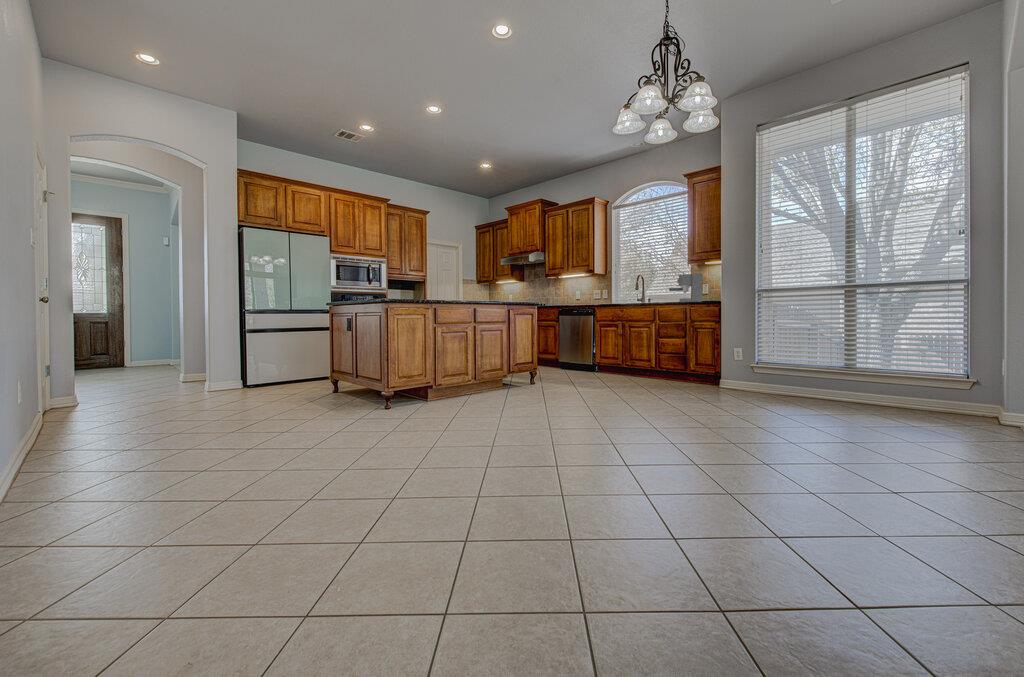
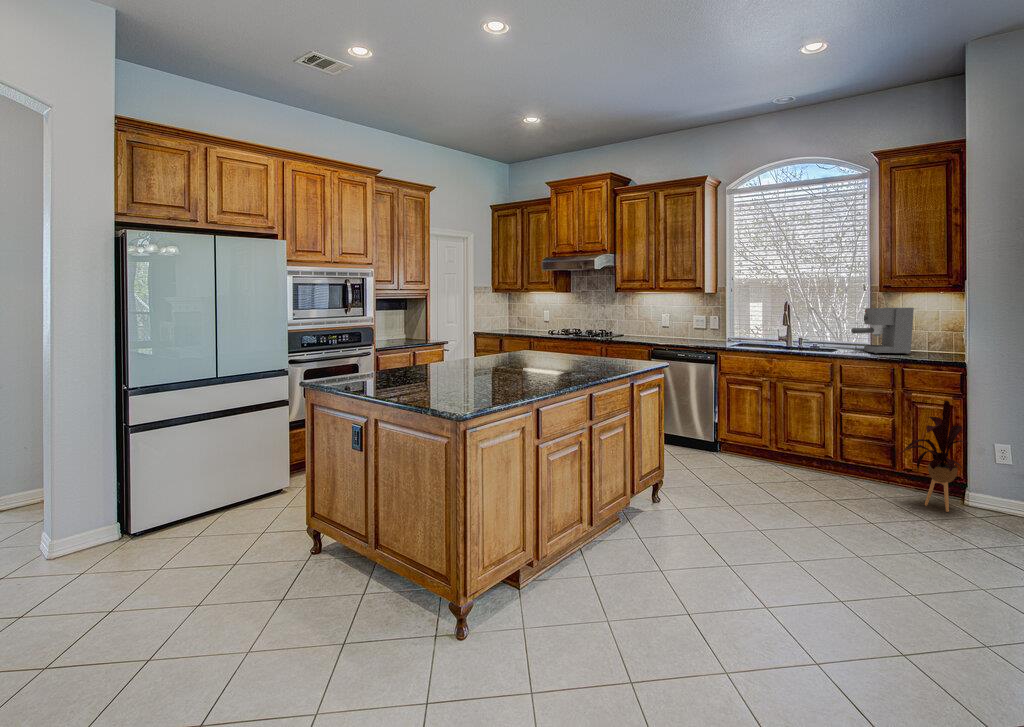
house plant: none [678,321,717,388] -> present [900,401,967,512]

